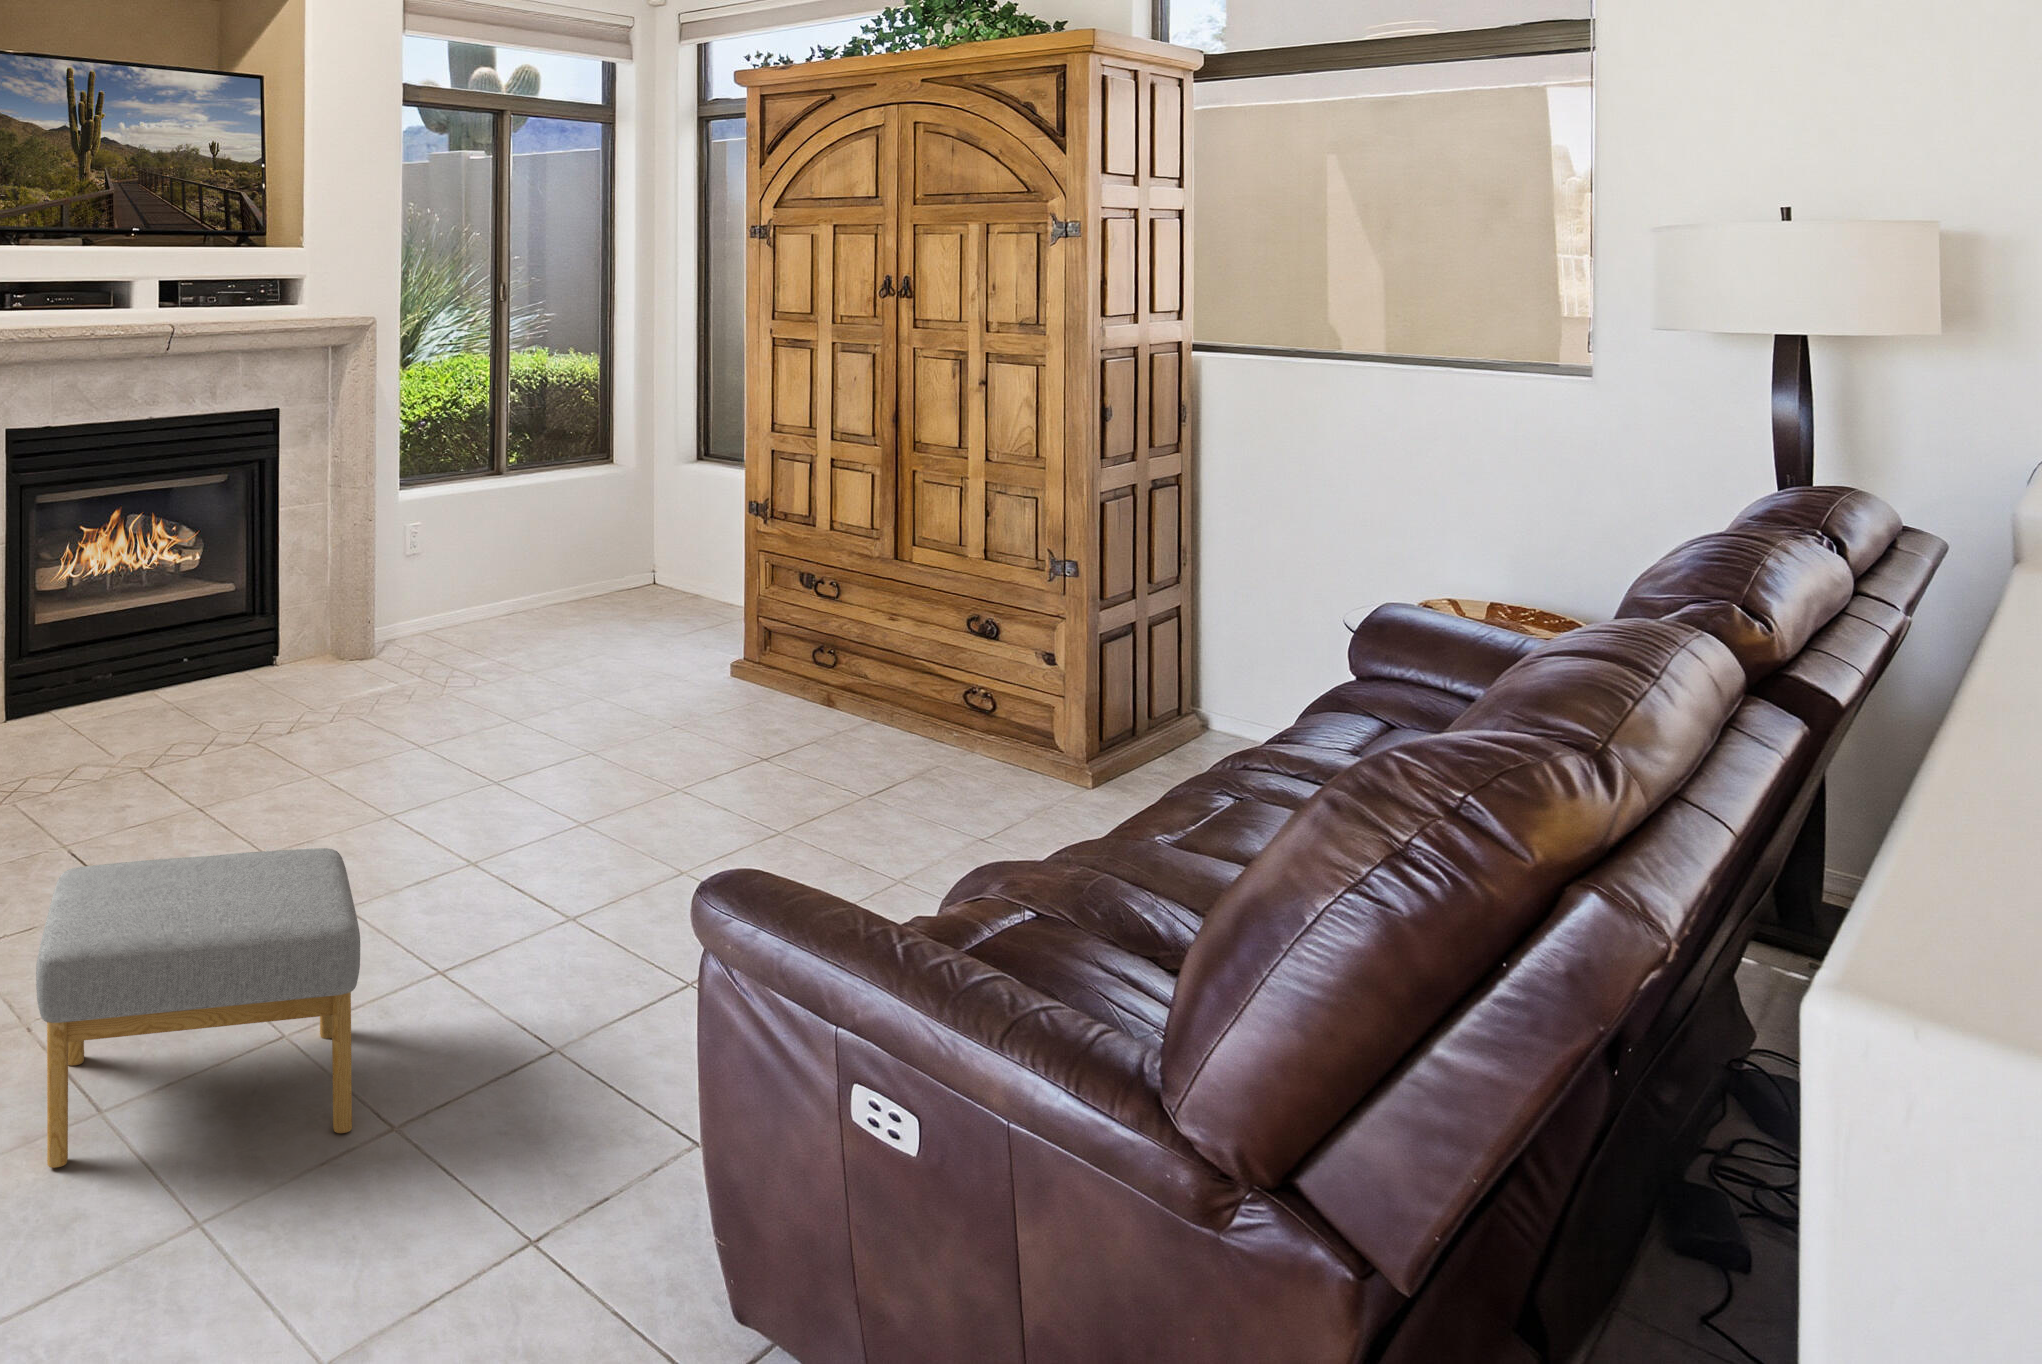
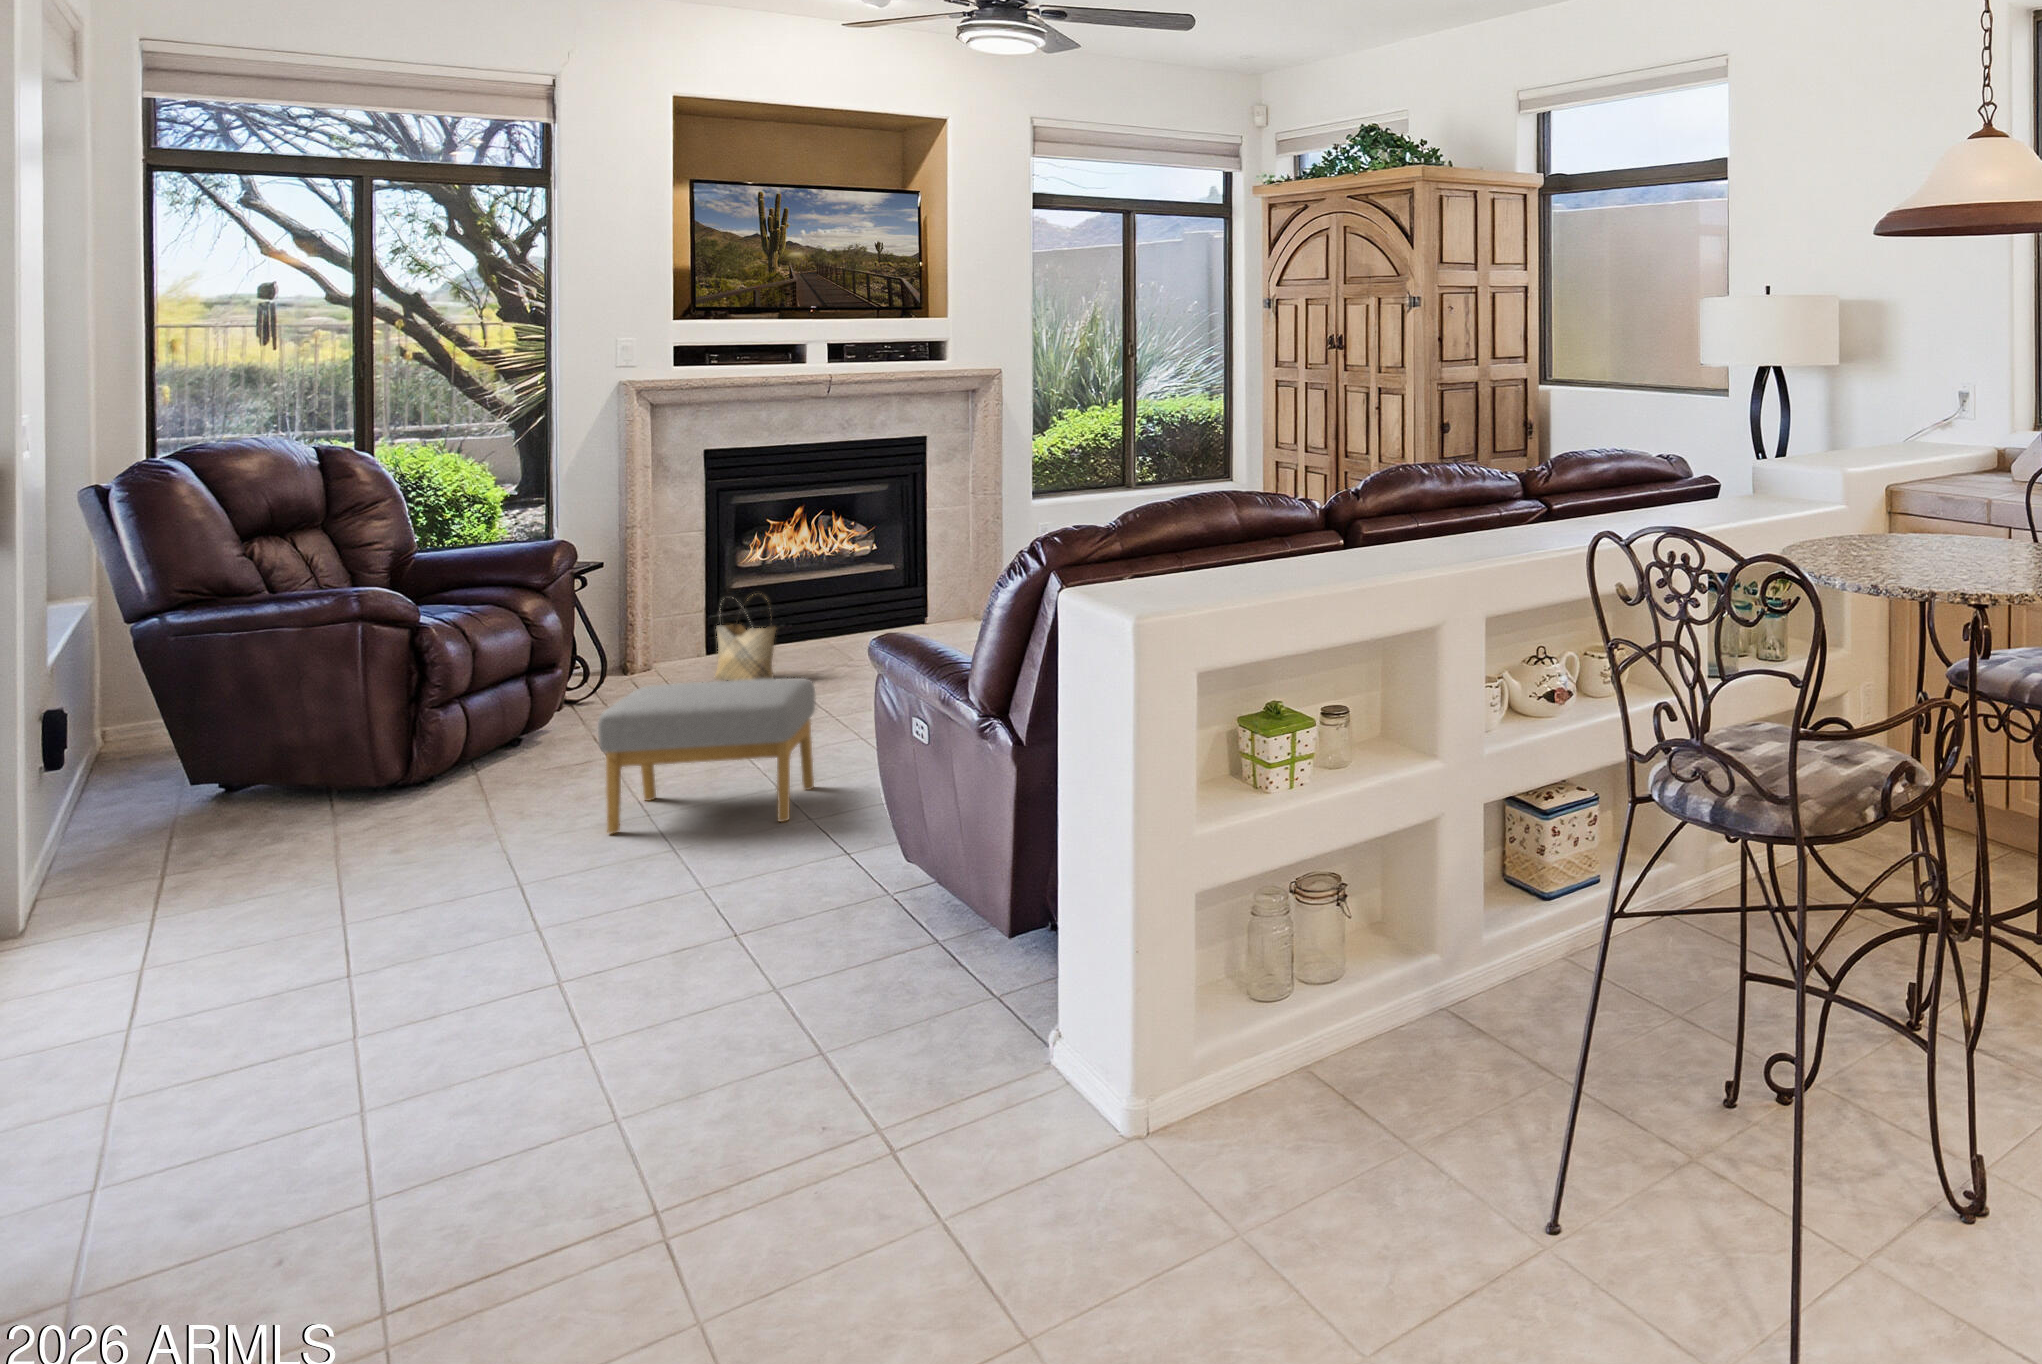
woven basket: none [37,642,129,780] -> present [715,594,776,681]

